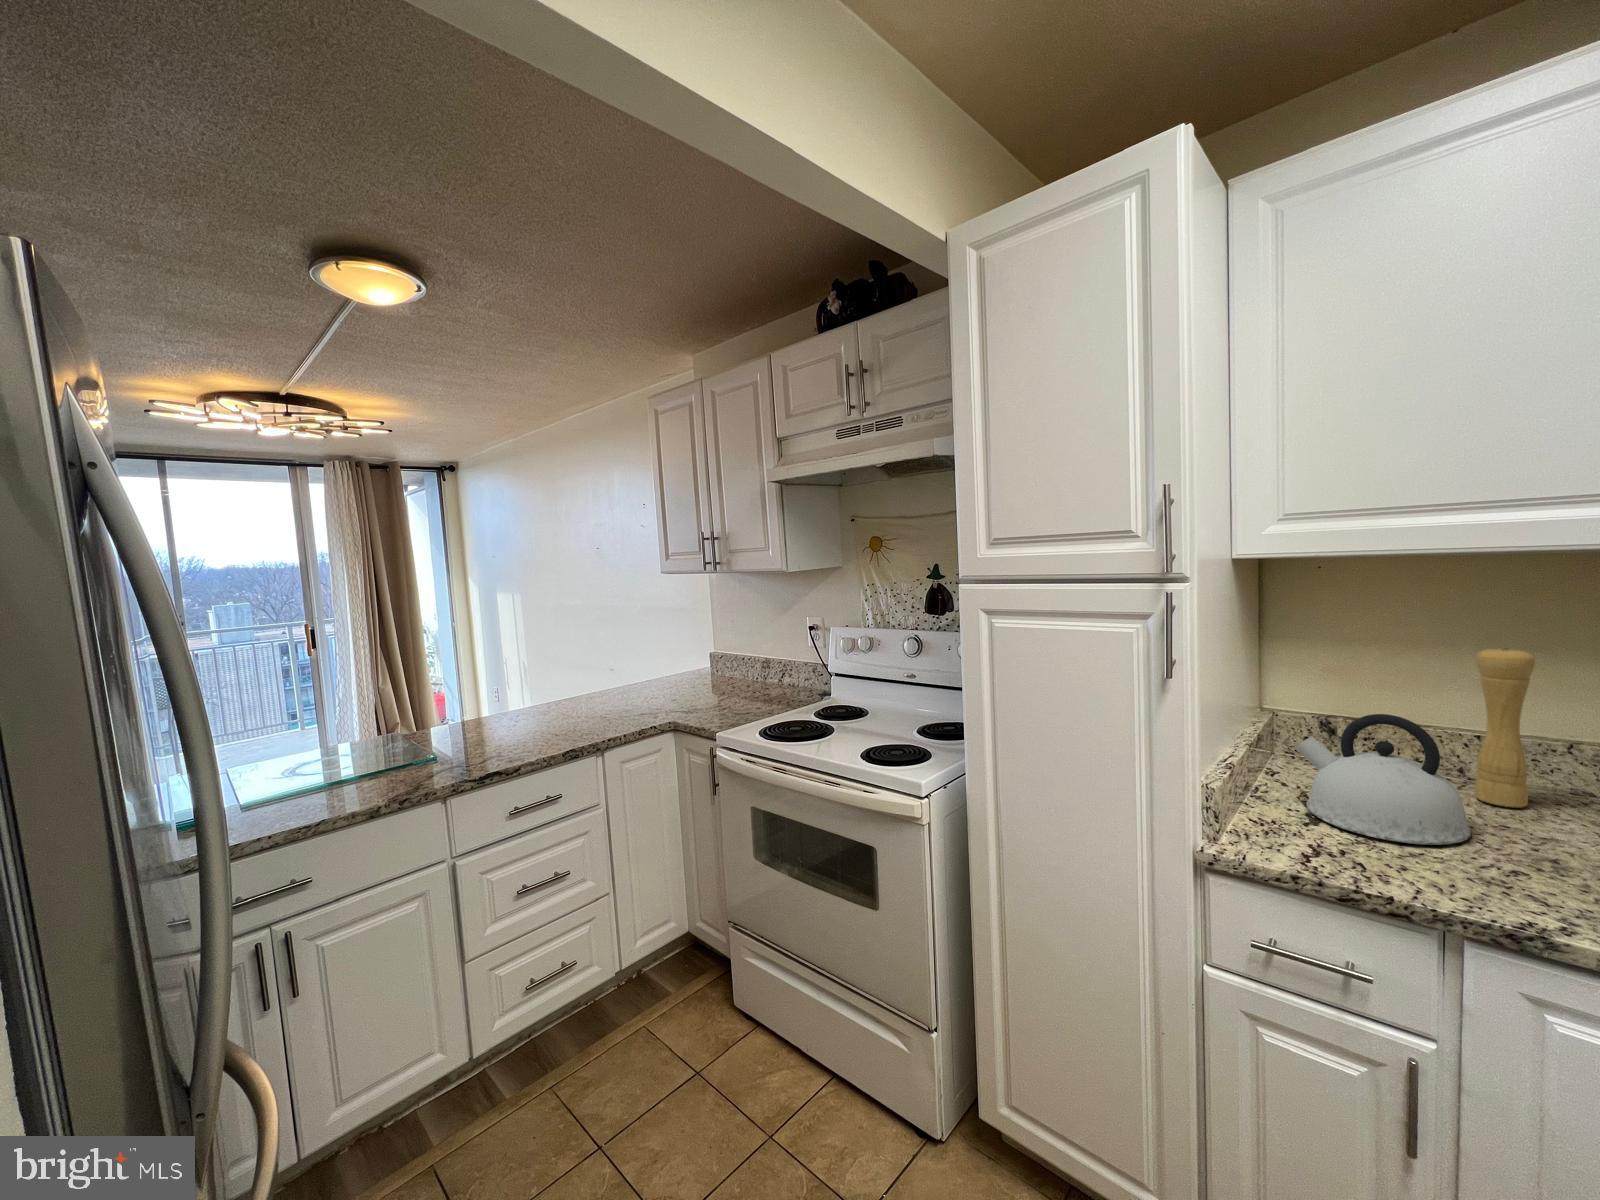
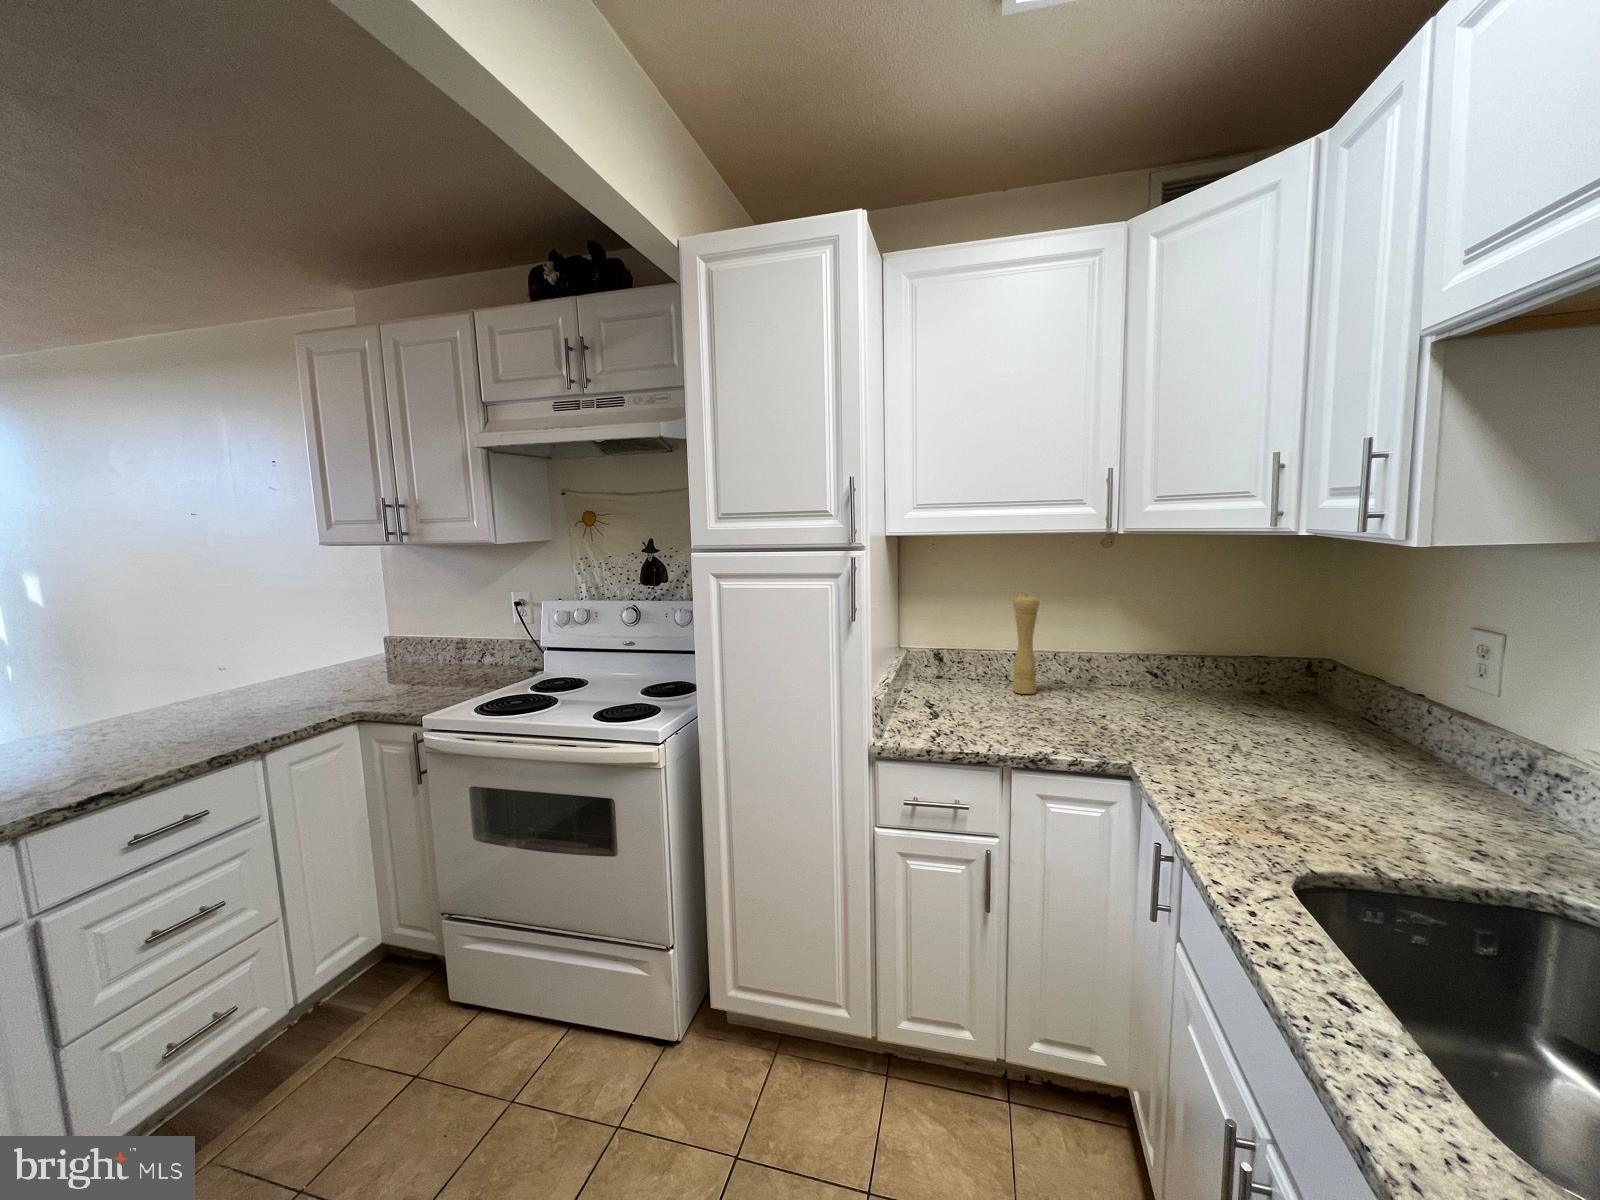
kettle: present [1295,714,1471,845] -> none [922,640,1013,721]

